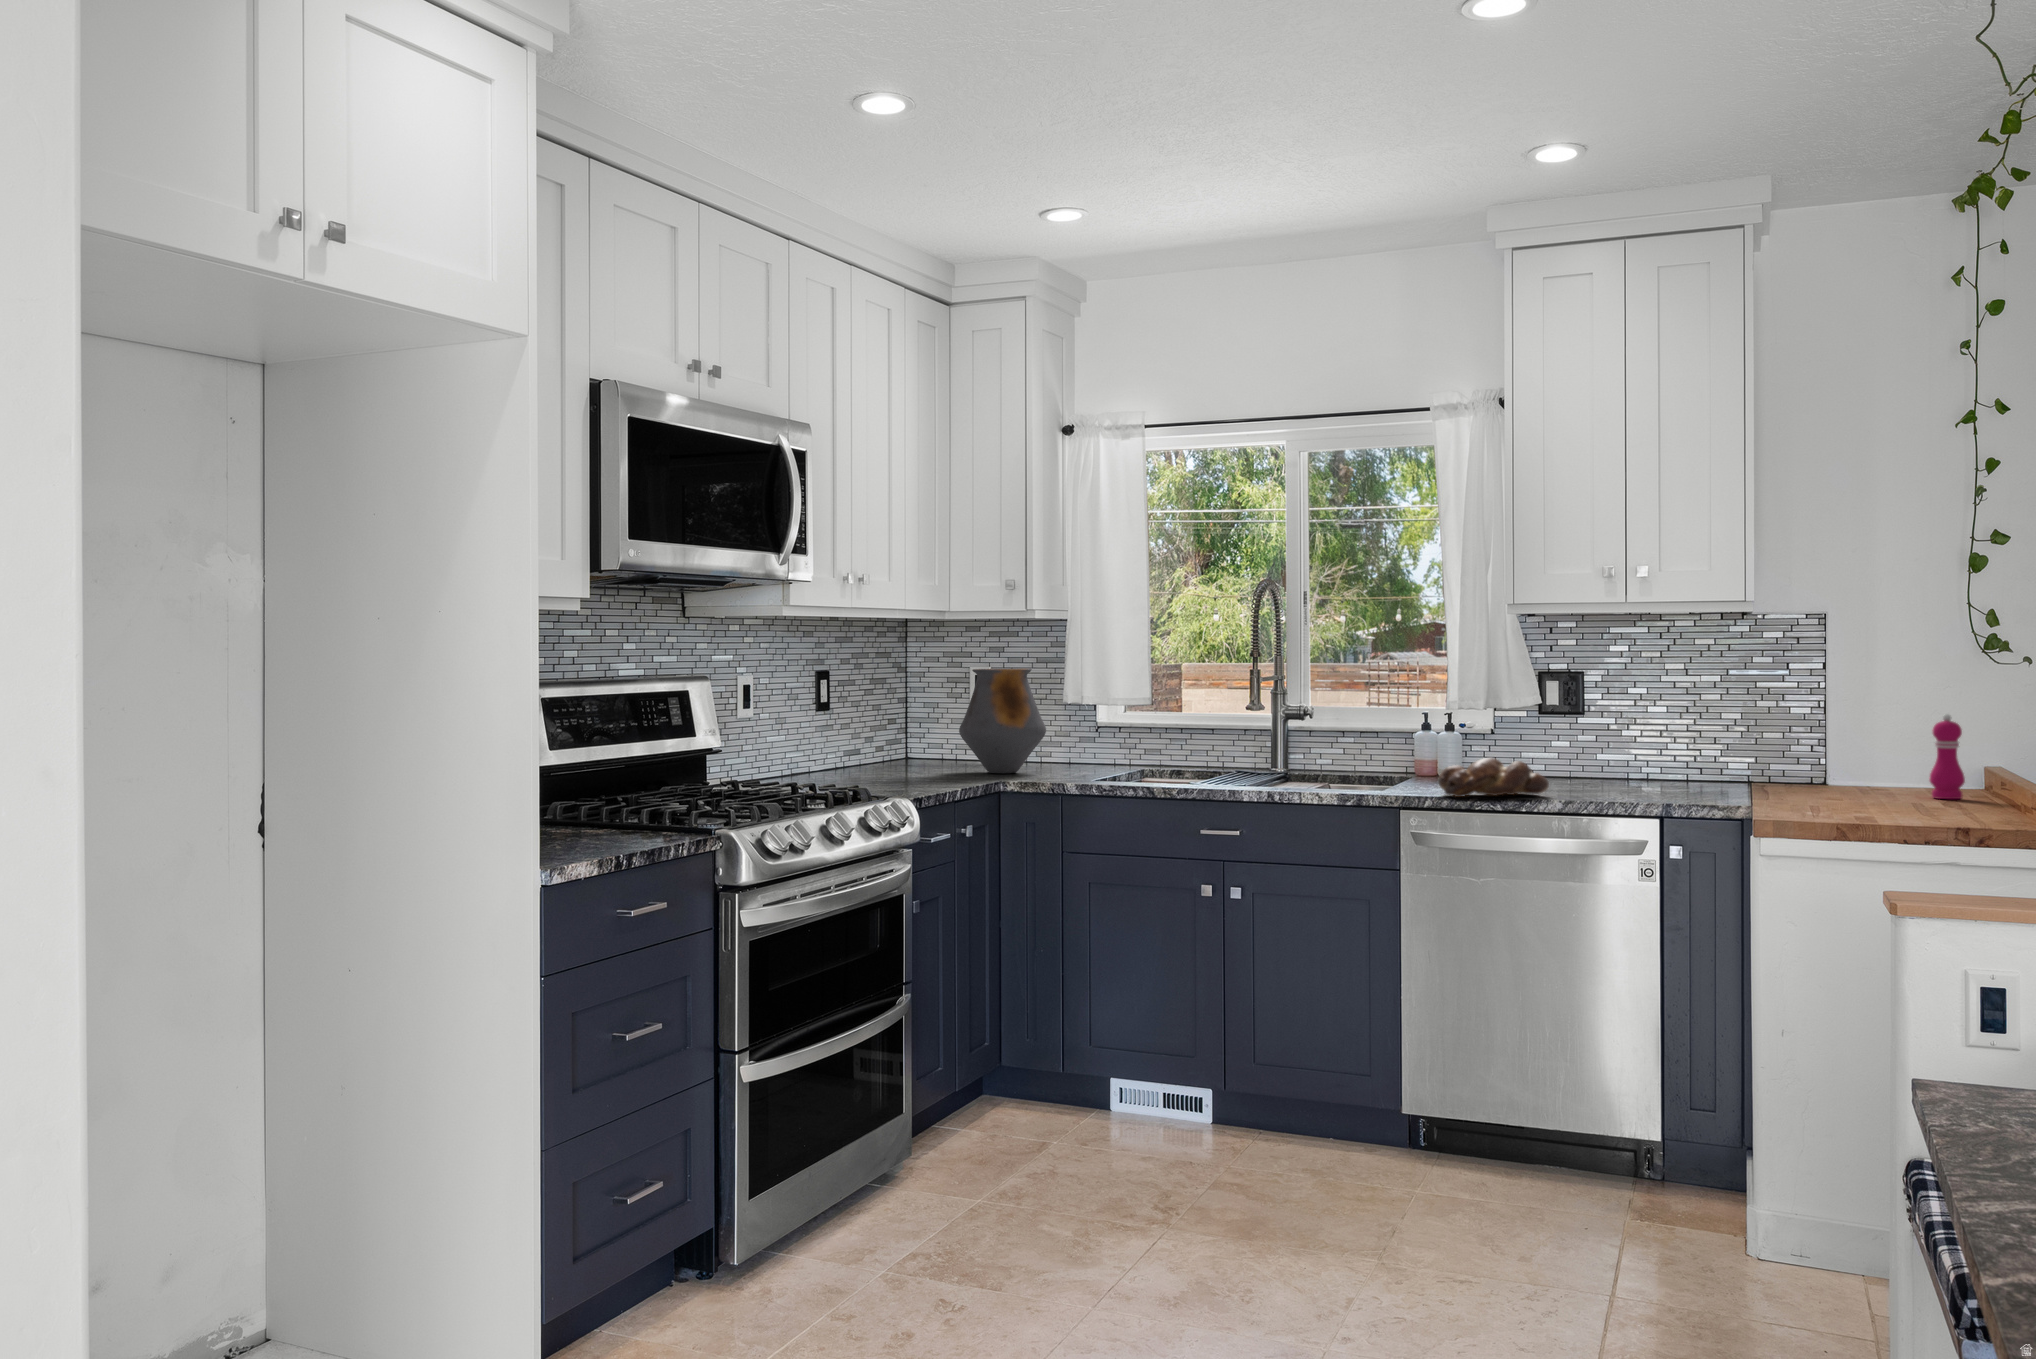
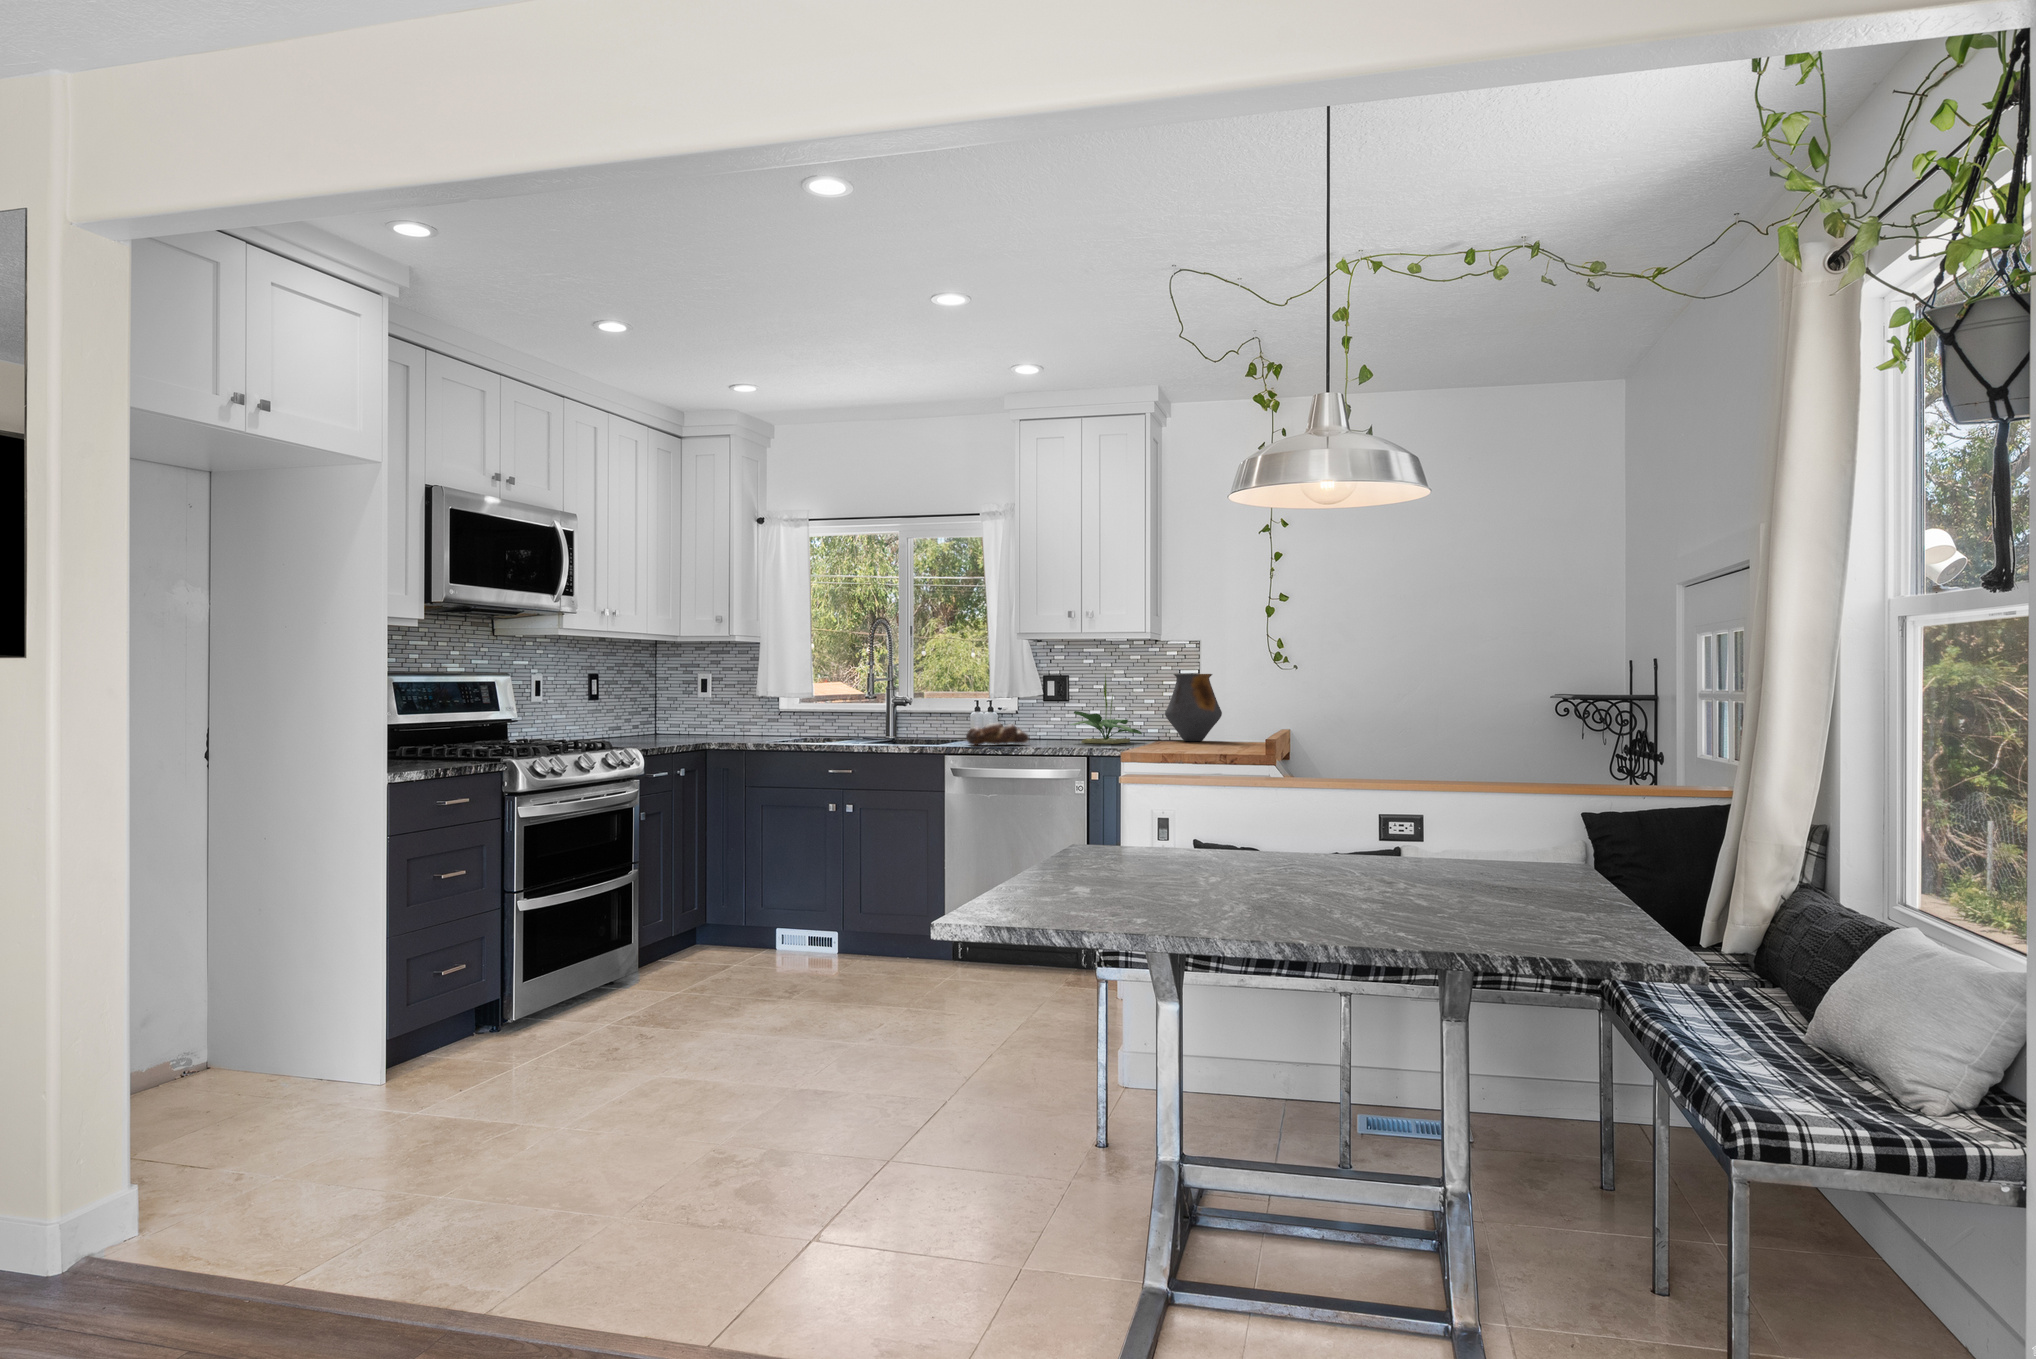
vase: present [959,669,1046,773] -> present [1165,674,1222,741]
potted plant: none [1606,671,1734,794] -> present [1072,674,1142,744]
pepper mill: present [1930,714,1965,799] -> none [1239,697,1257,745]

